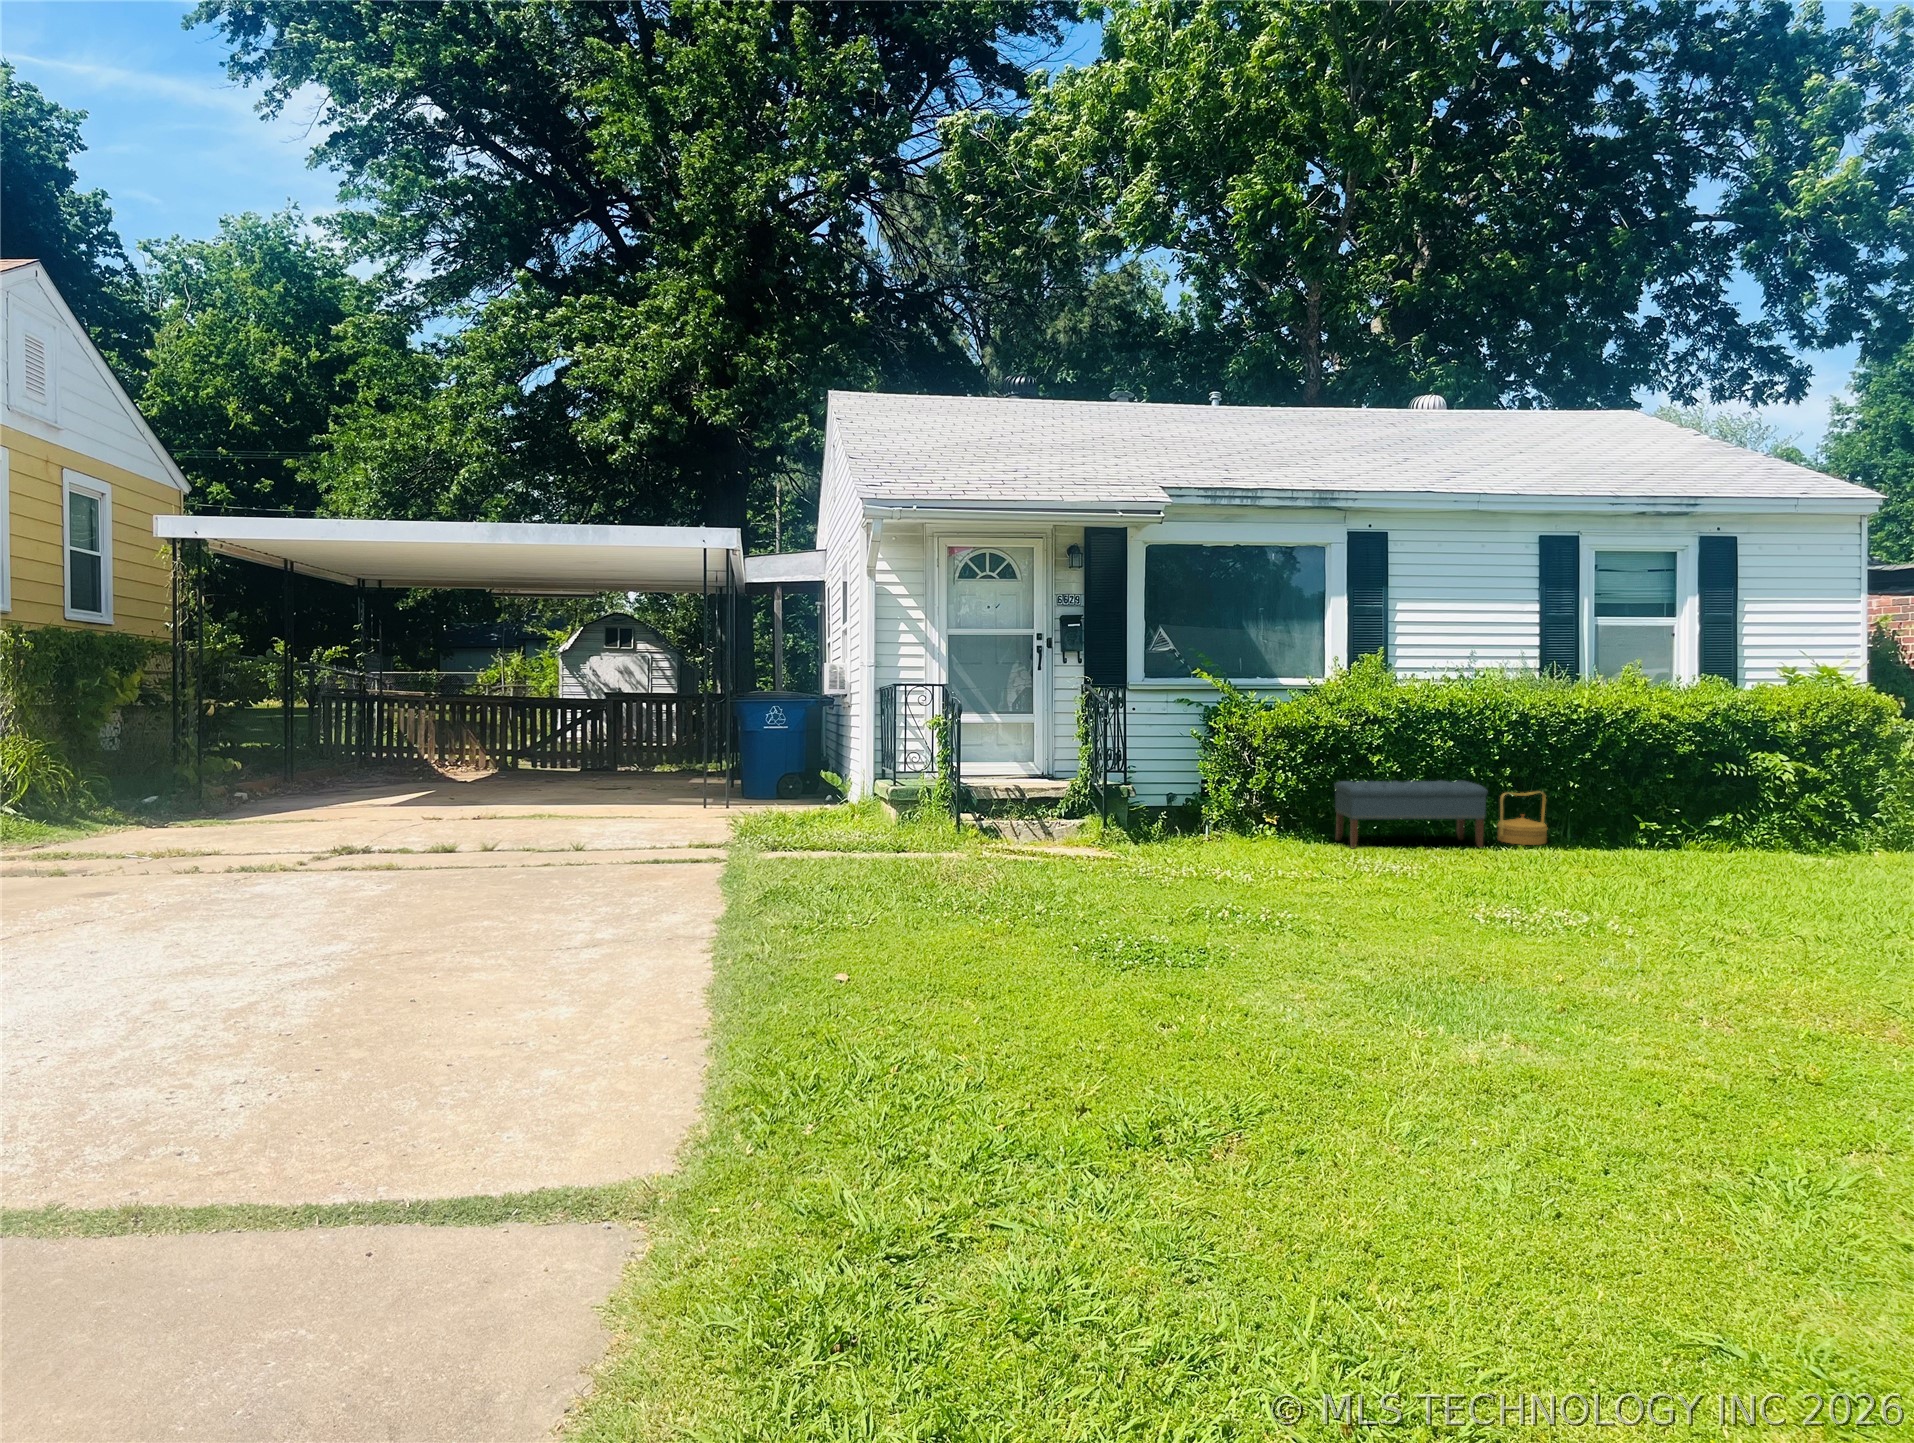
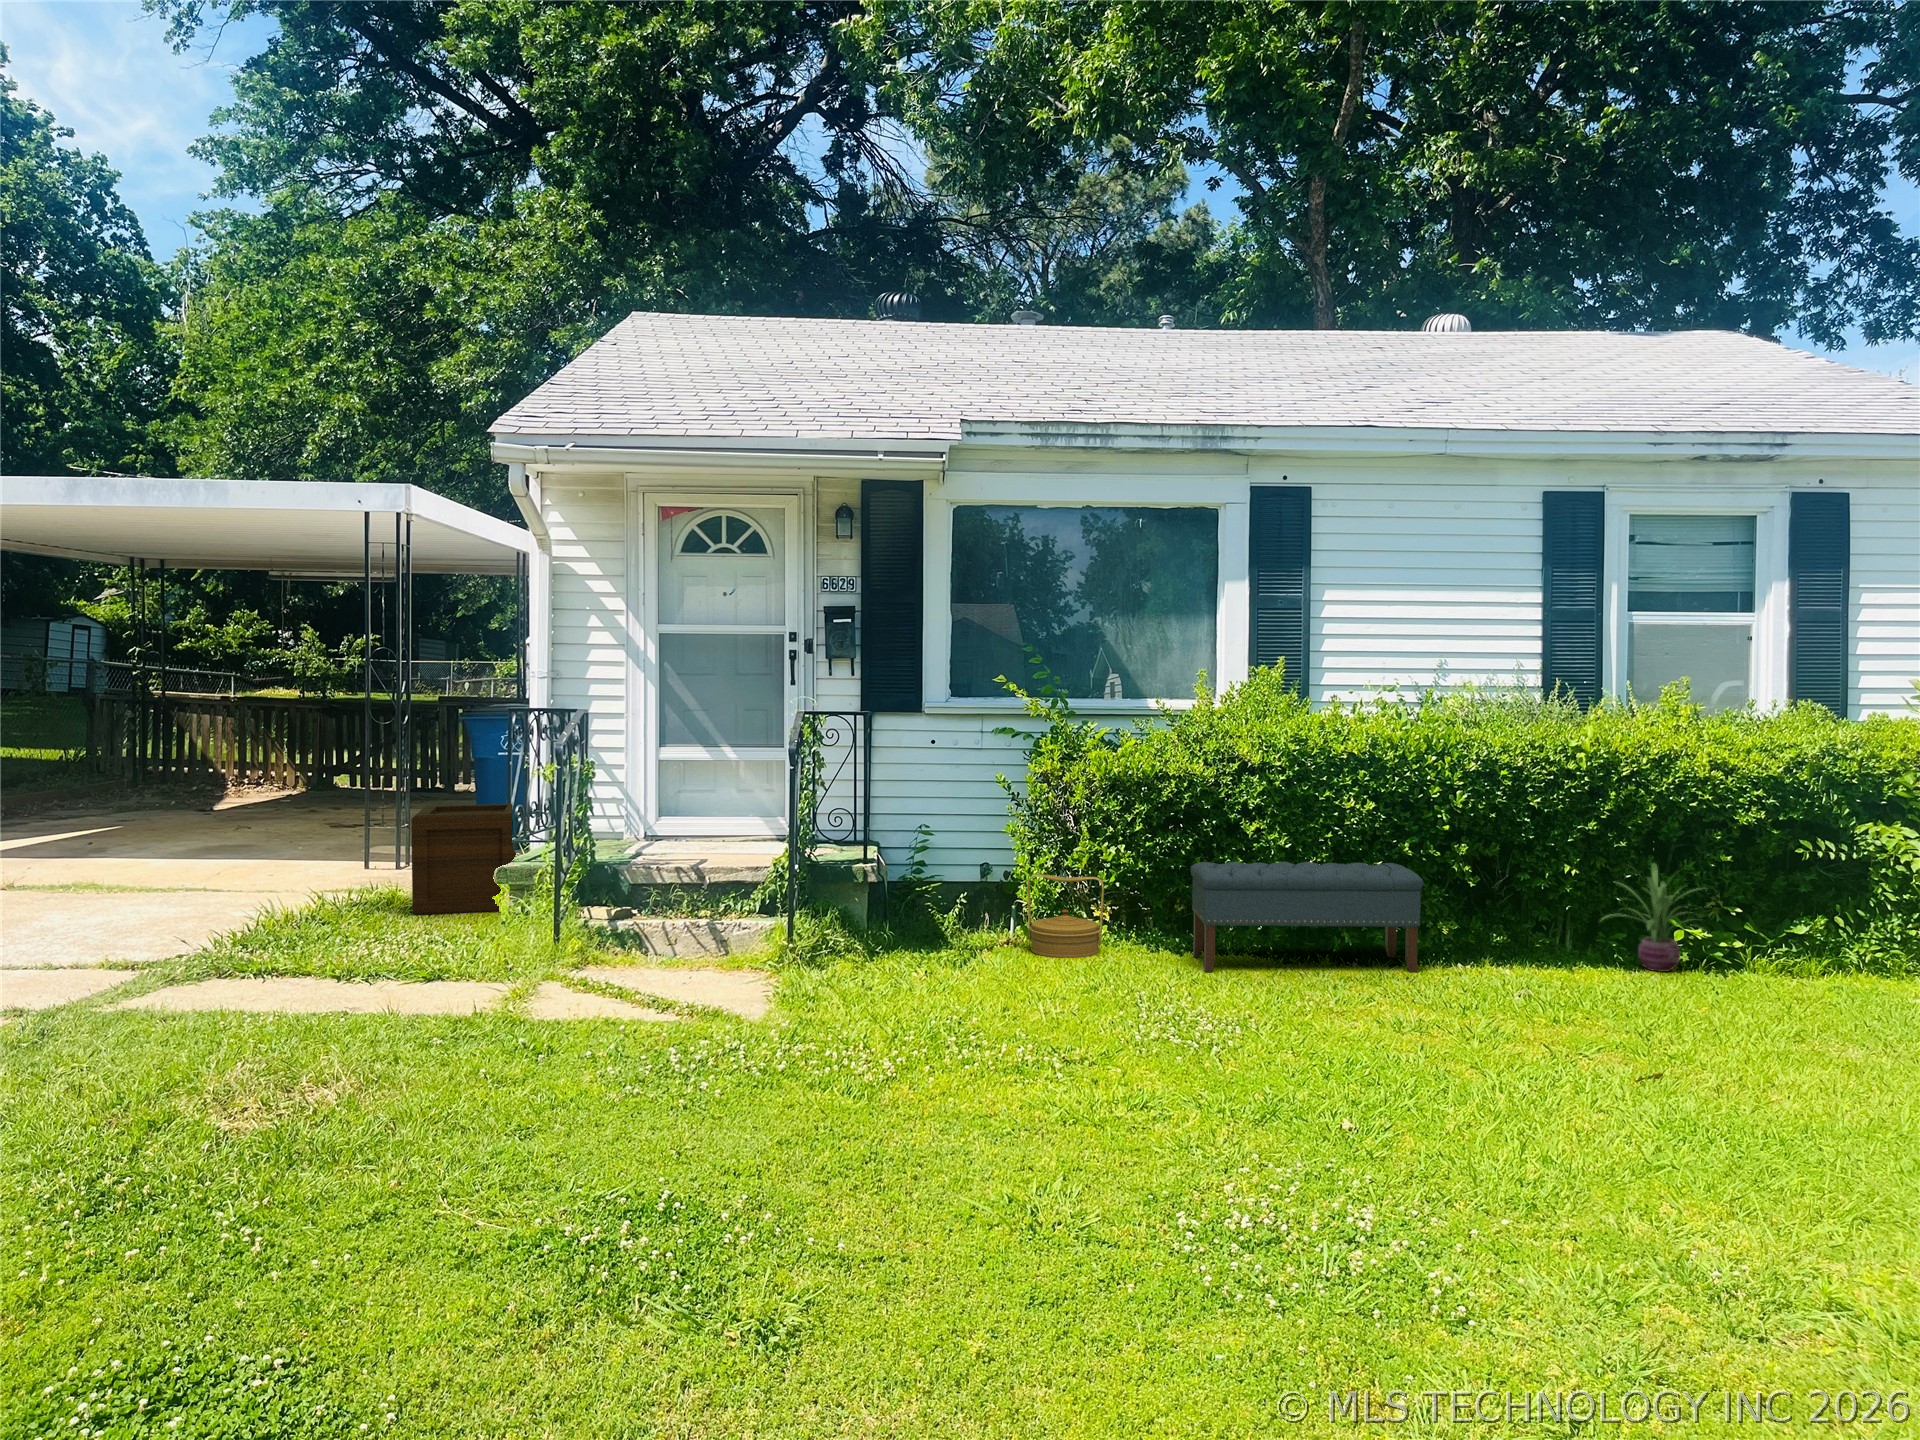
wooden crate: none [792,750,866,823] -> present [411,804,516,915]
decorative plant: none [1595,778,1668,846] -> present [1603,863,1700,972]
woven basket: present [1497,791,1547,845] -> present [1027,874,1104,958]

